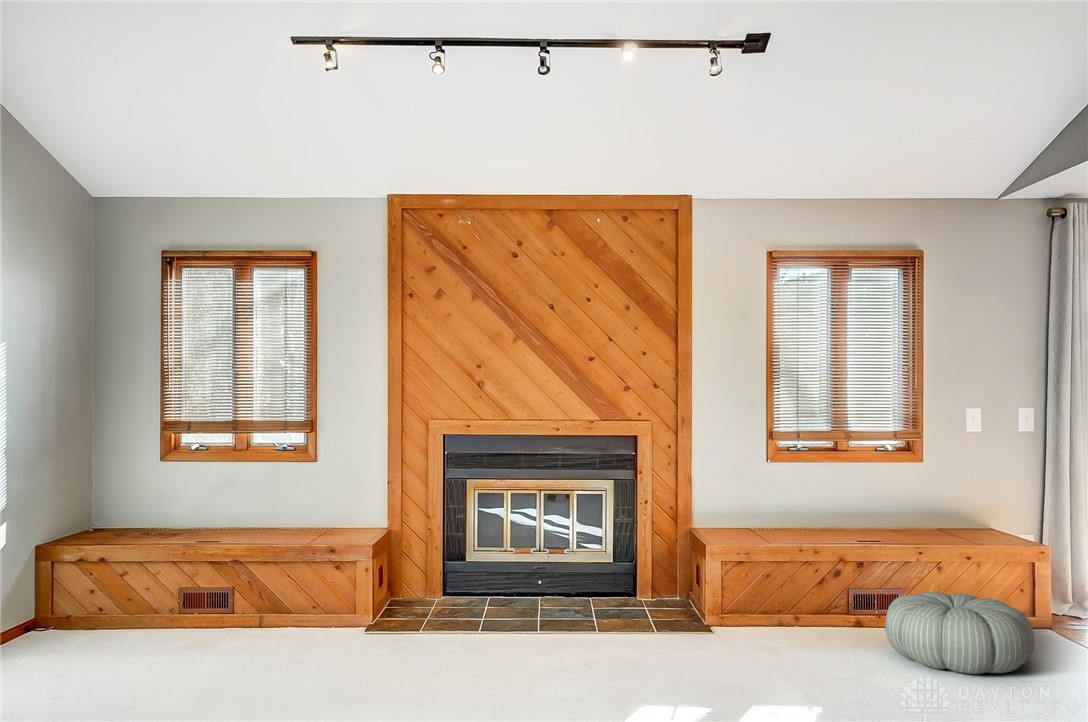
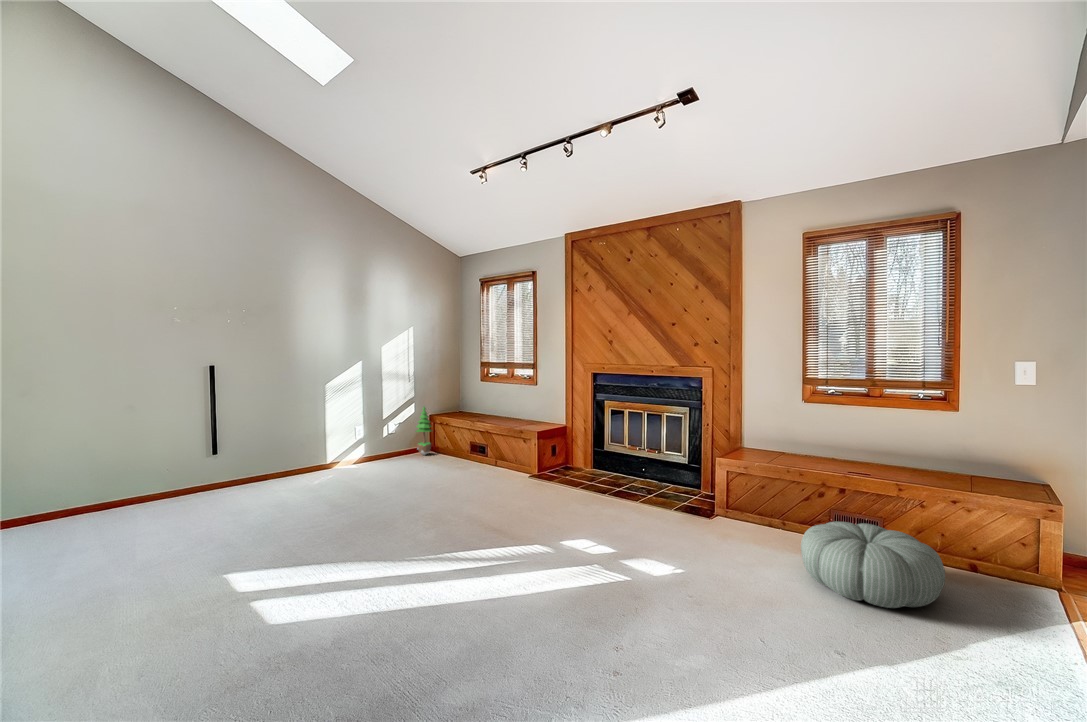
potted tree: none [17,518,65,636] -> present [416,407,432,455]

